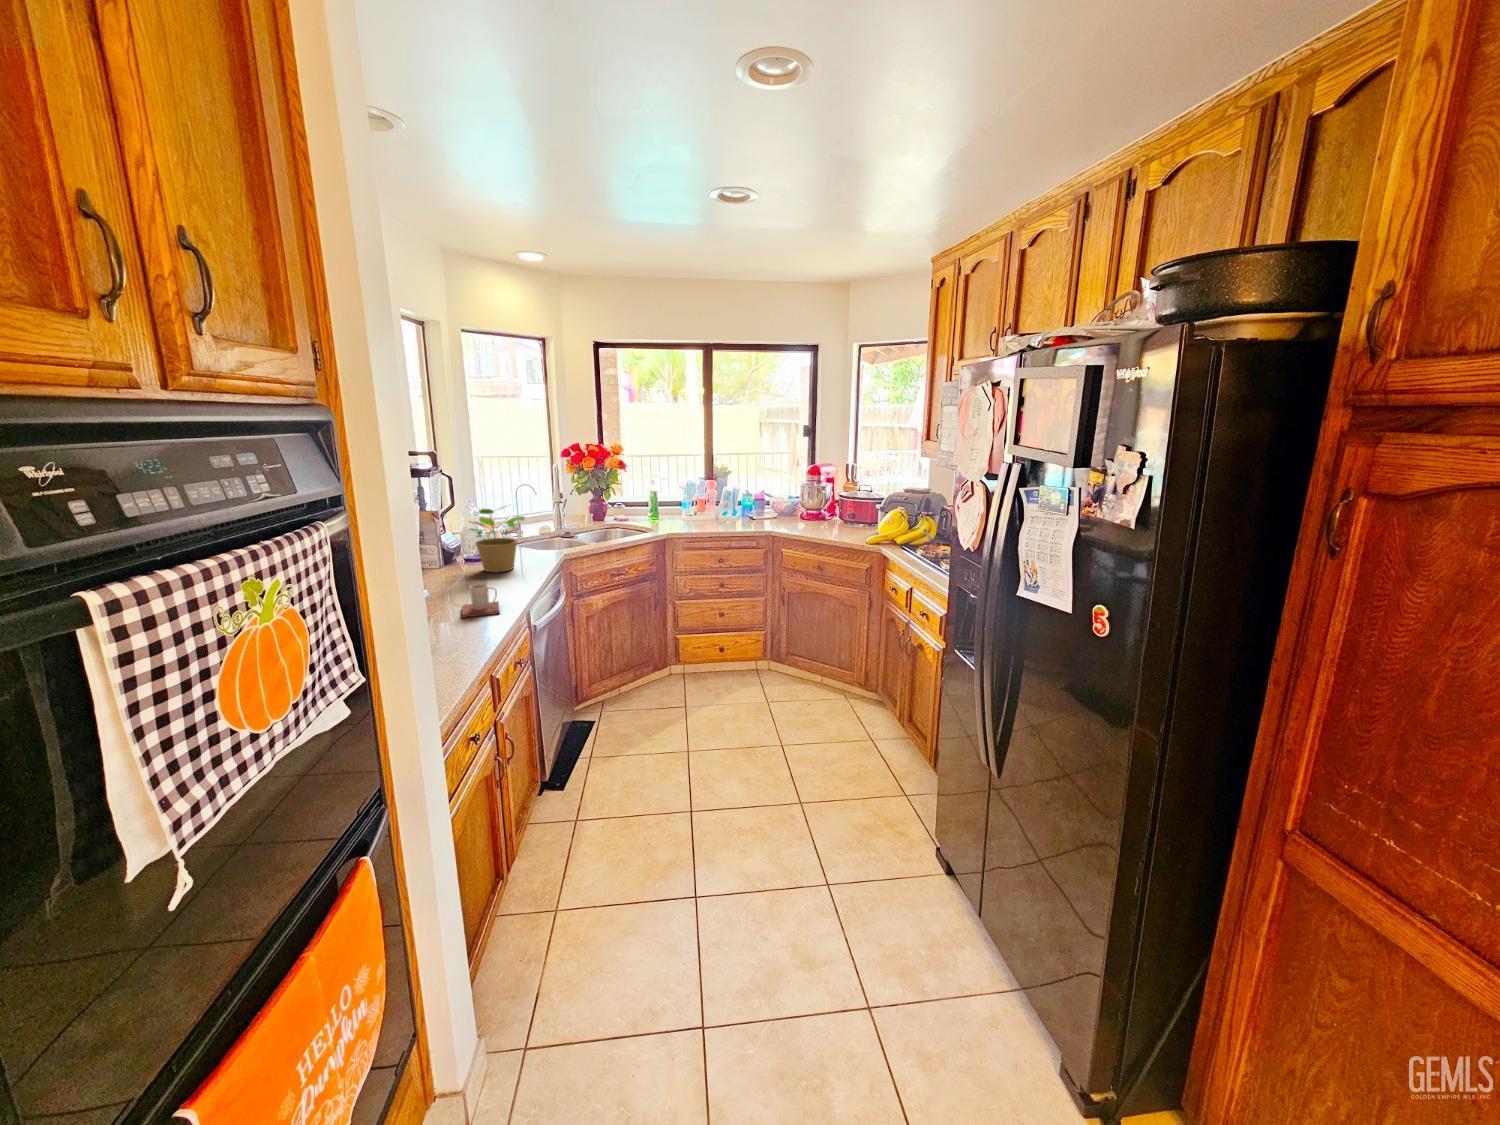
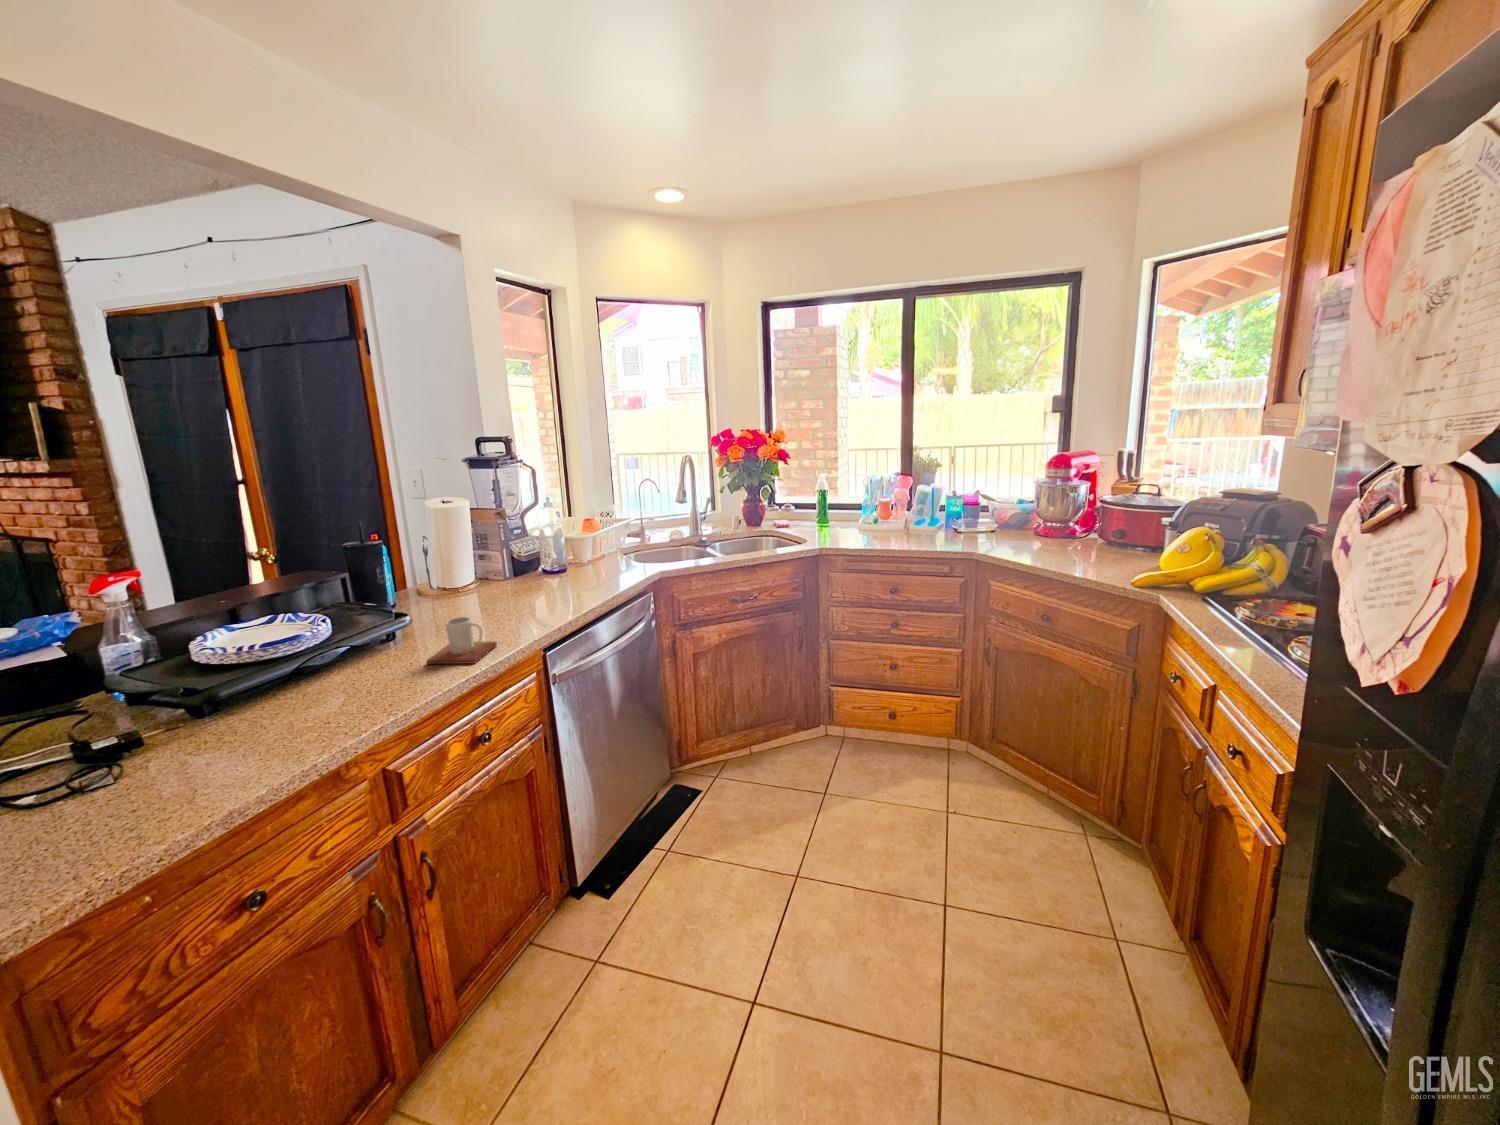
potted plant: present [469,507,525,572] -> none [522,506,604,592]

